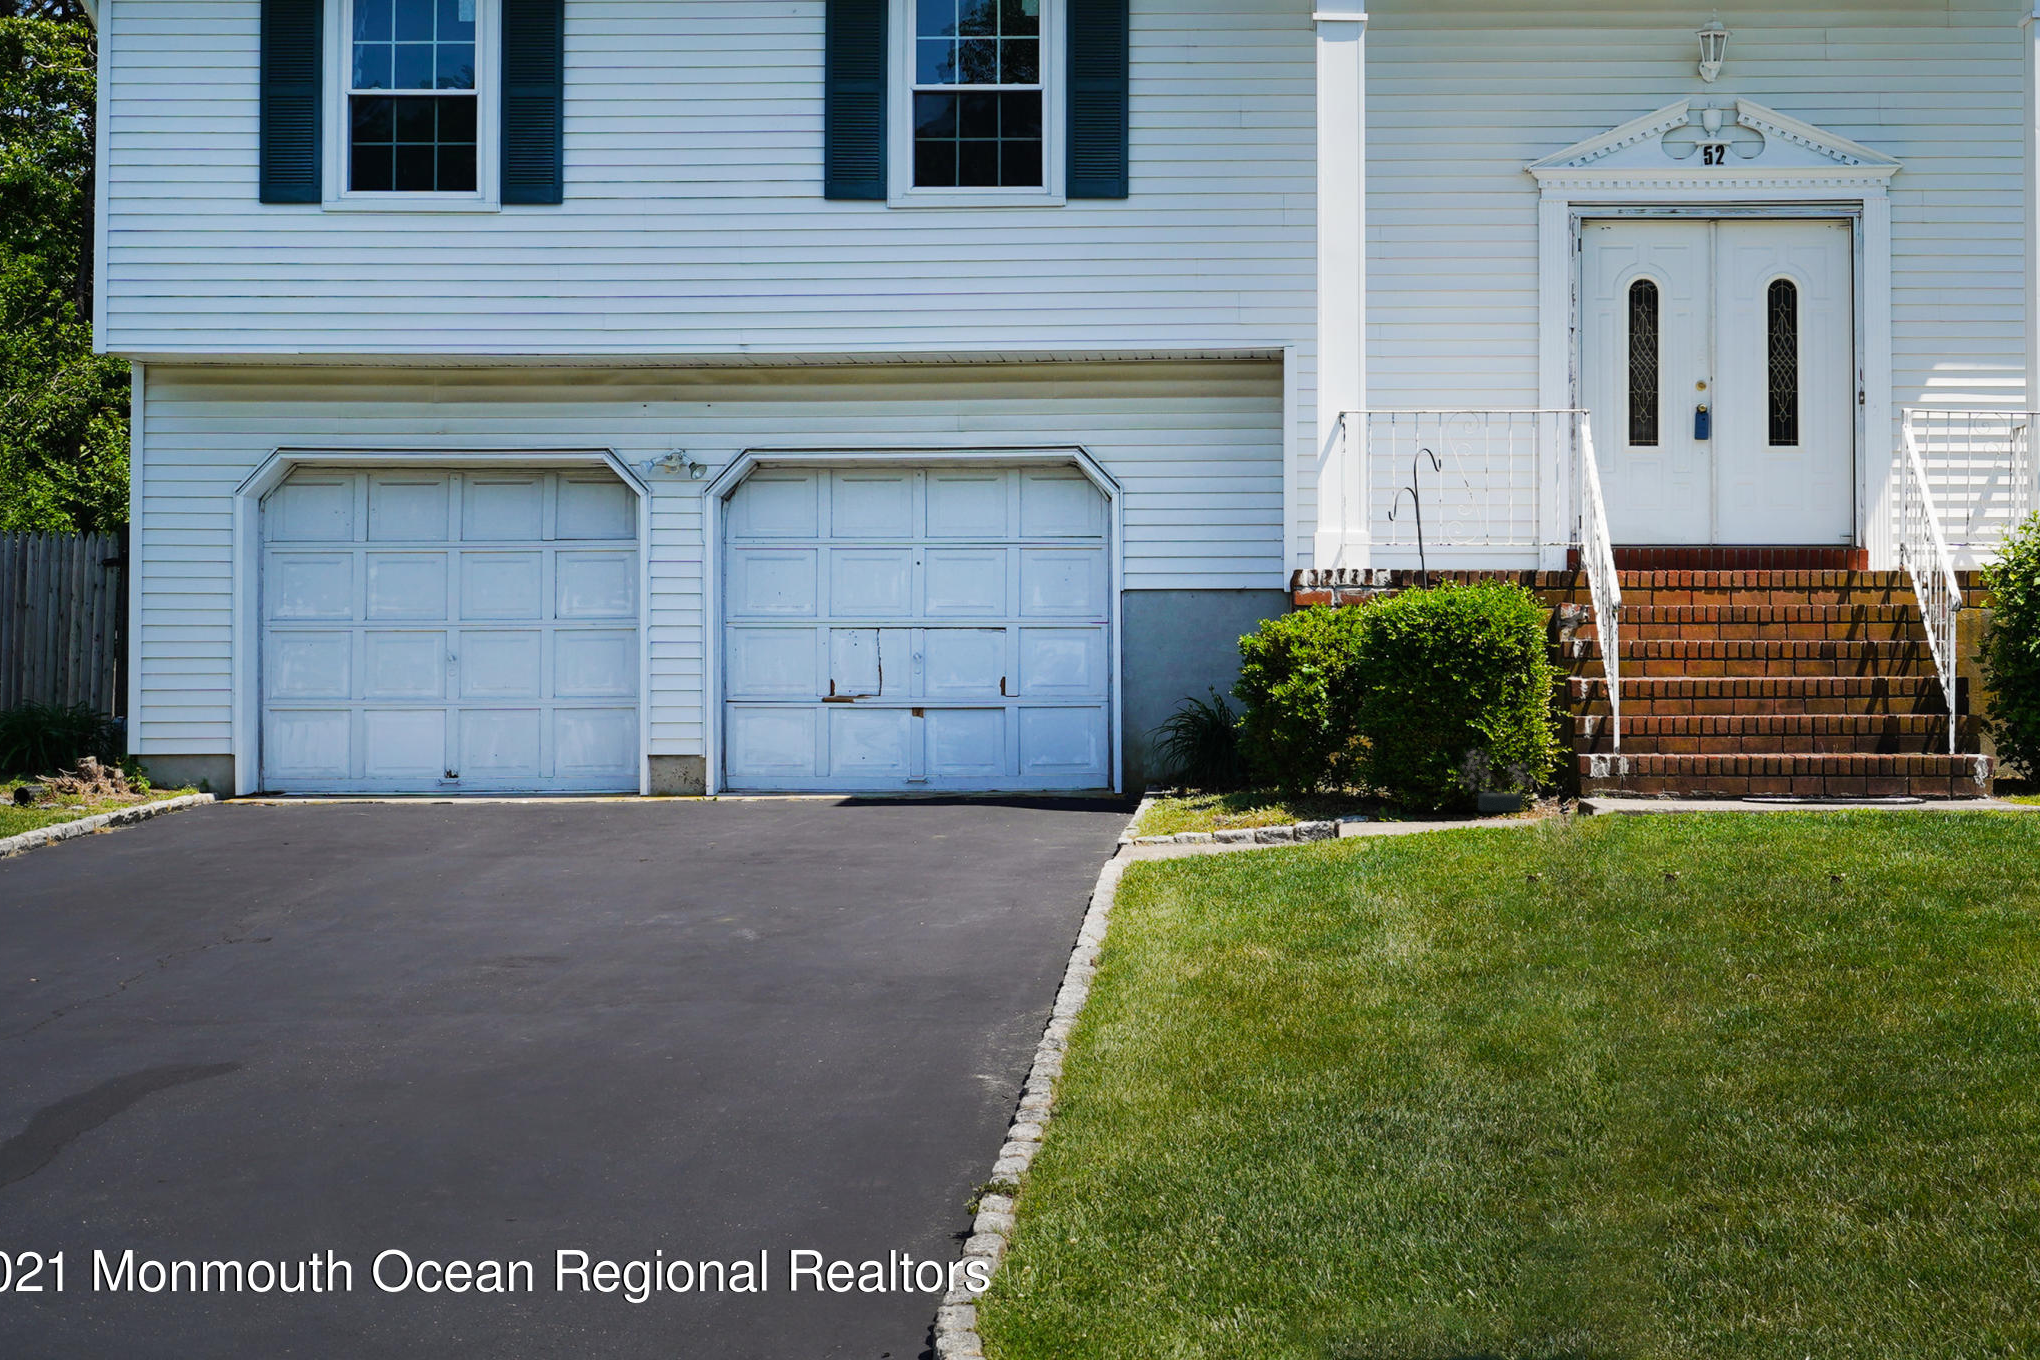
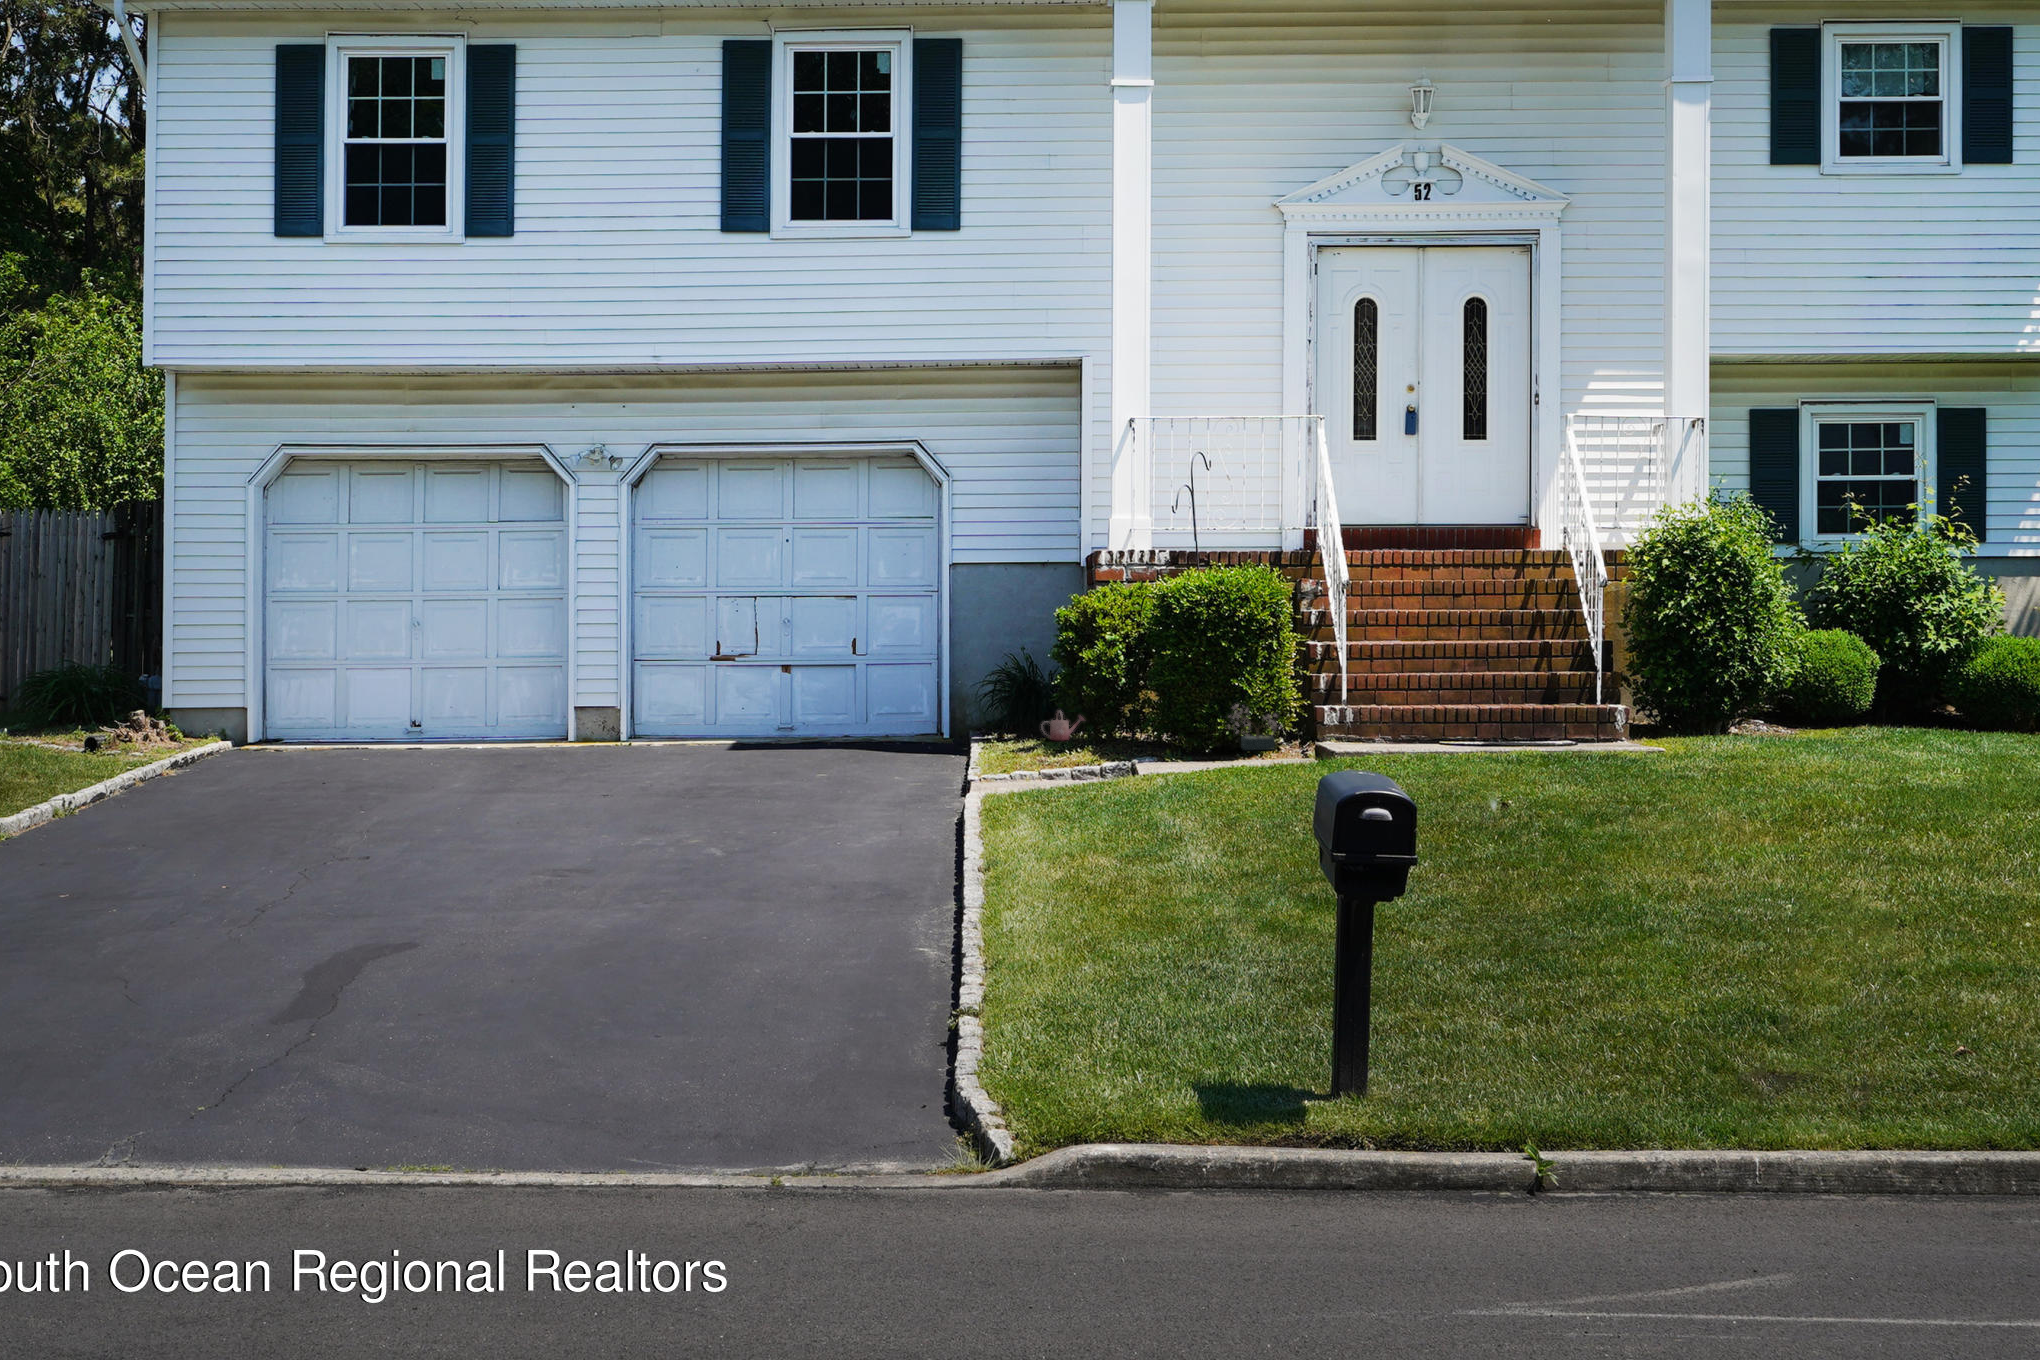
watering can: none [1221,761,1280,800] -> present [1049,711,1084,740]

